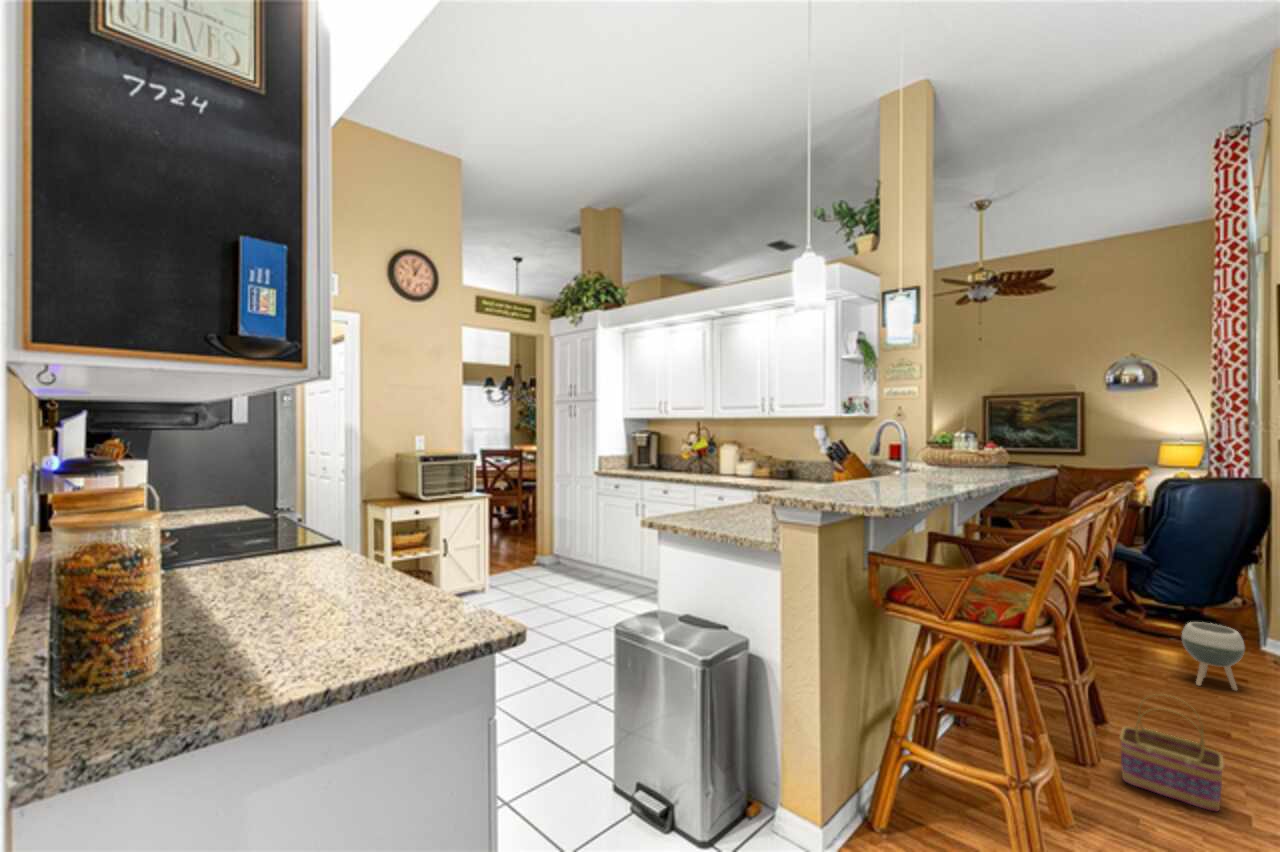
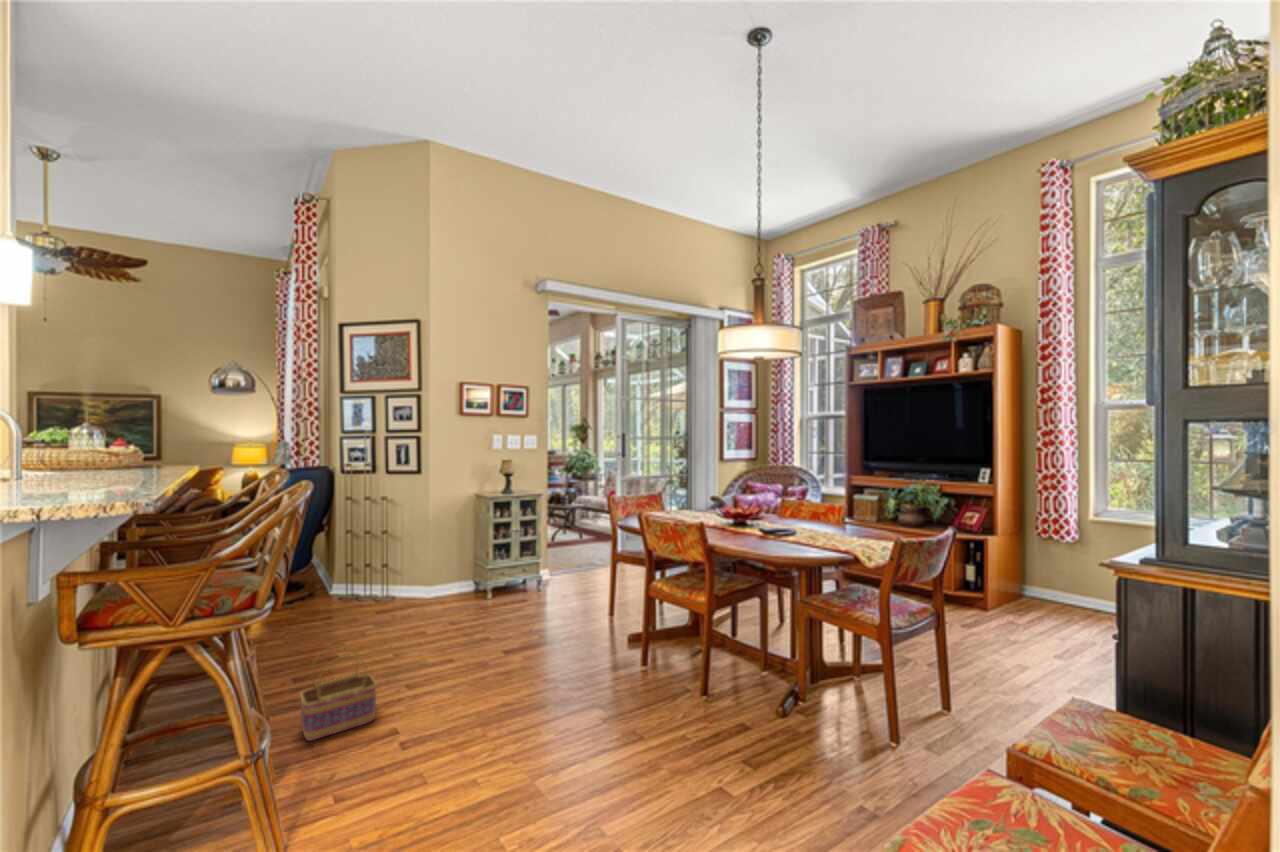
planter: present [1182,622,1245,690] -> none [300,582,342,636]

